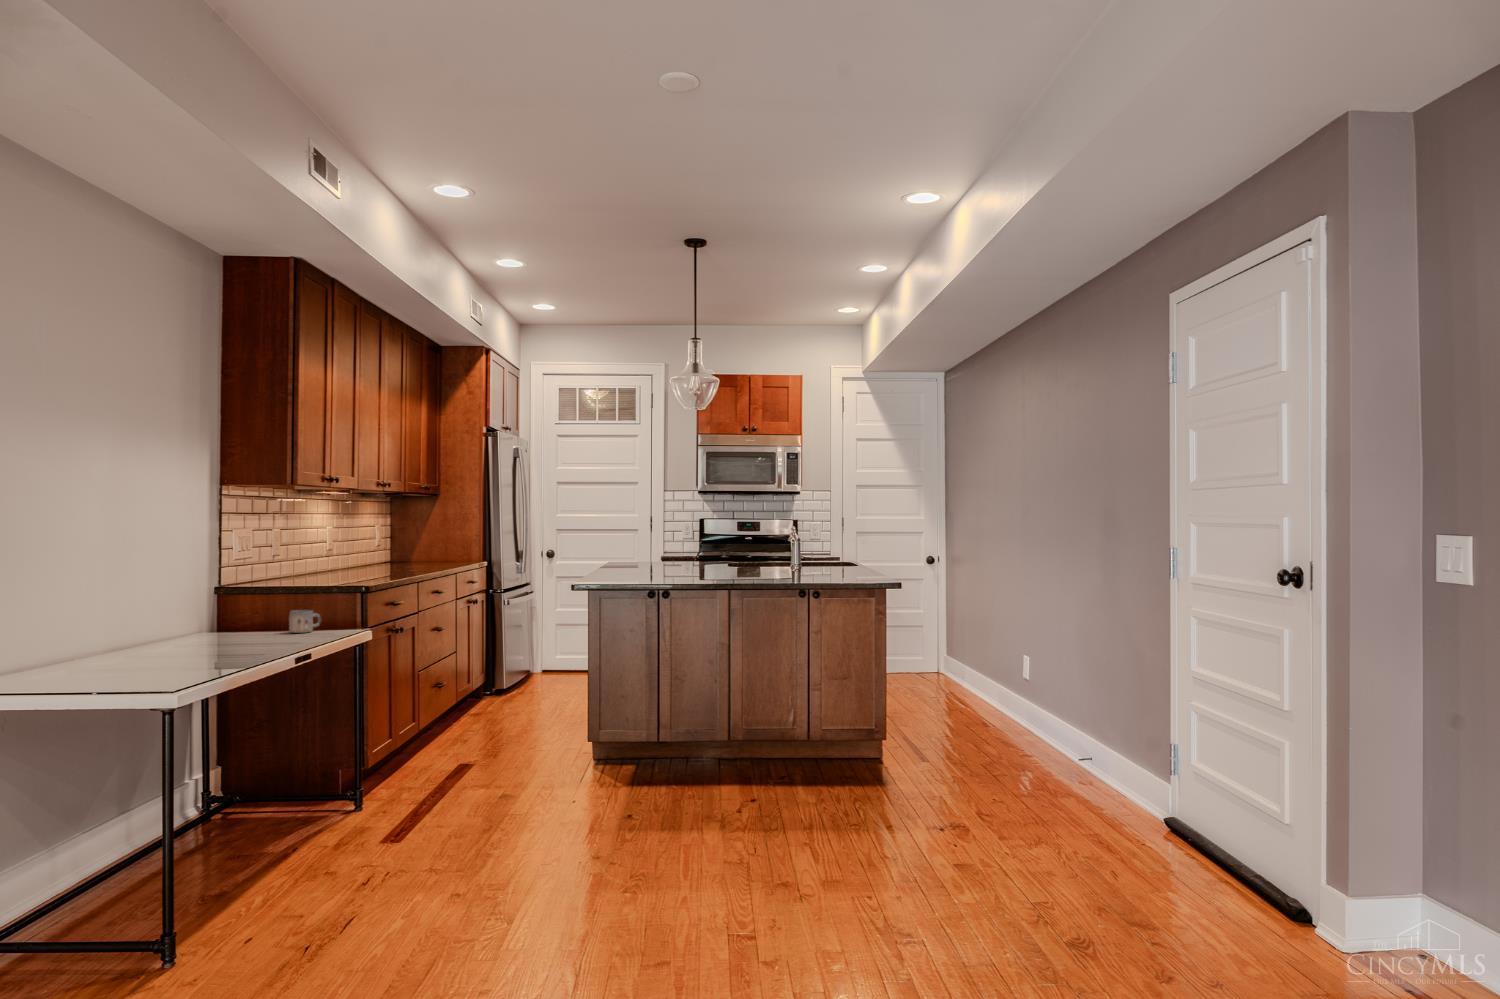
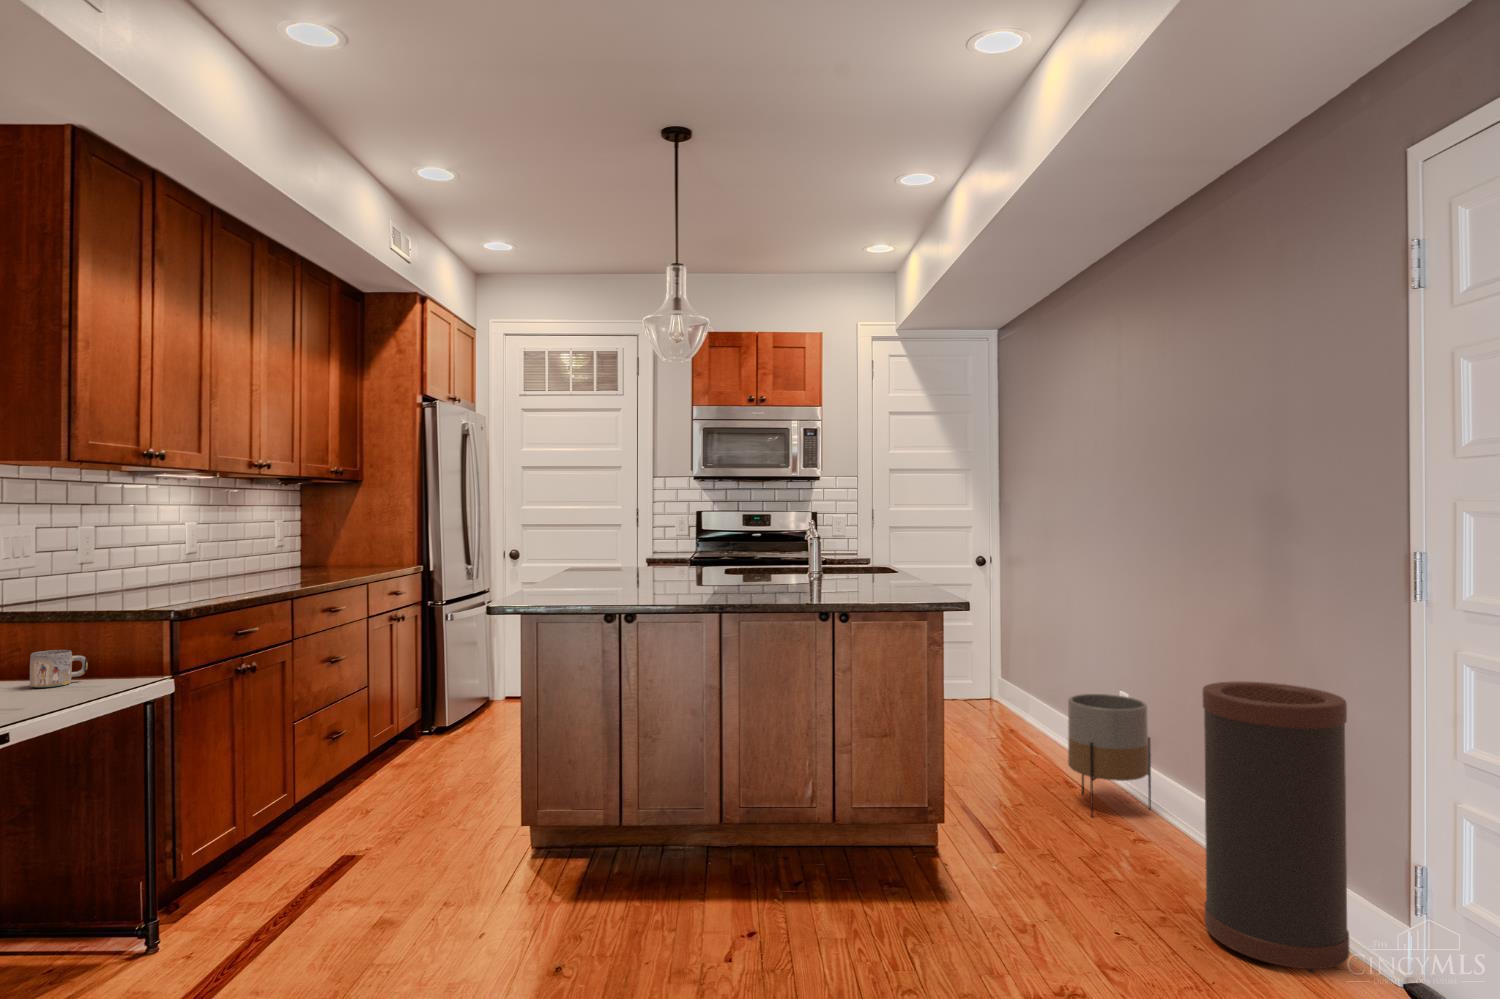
trash can: none [1050,635,1138,815] -> present [1202,682,1349,973]
planter: none [981,655,1040,742] -> present [1068,694,1151,816]

